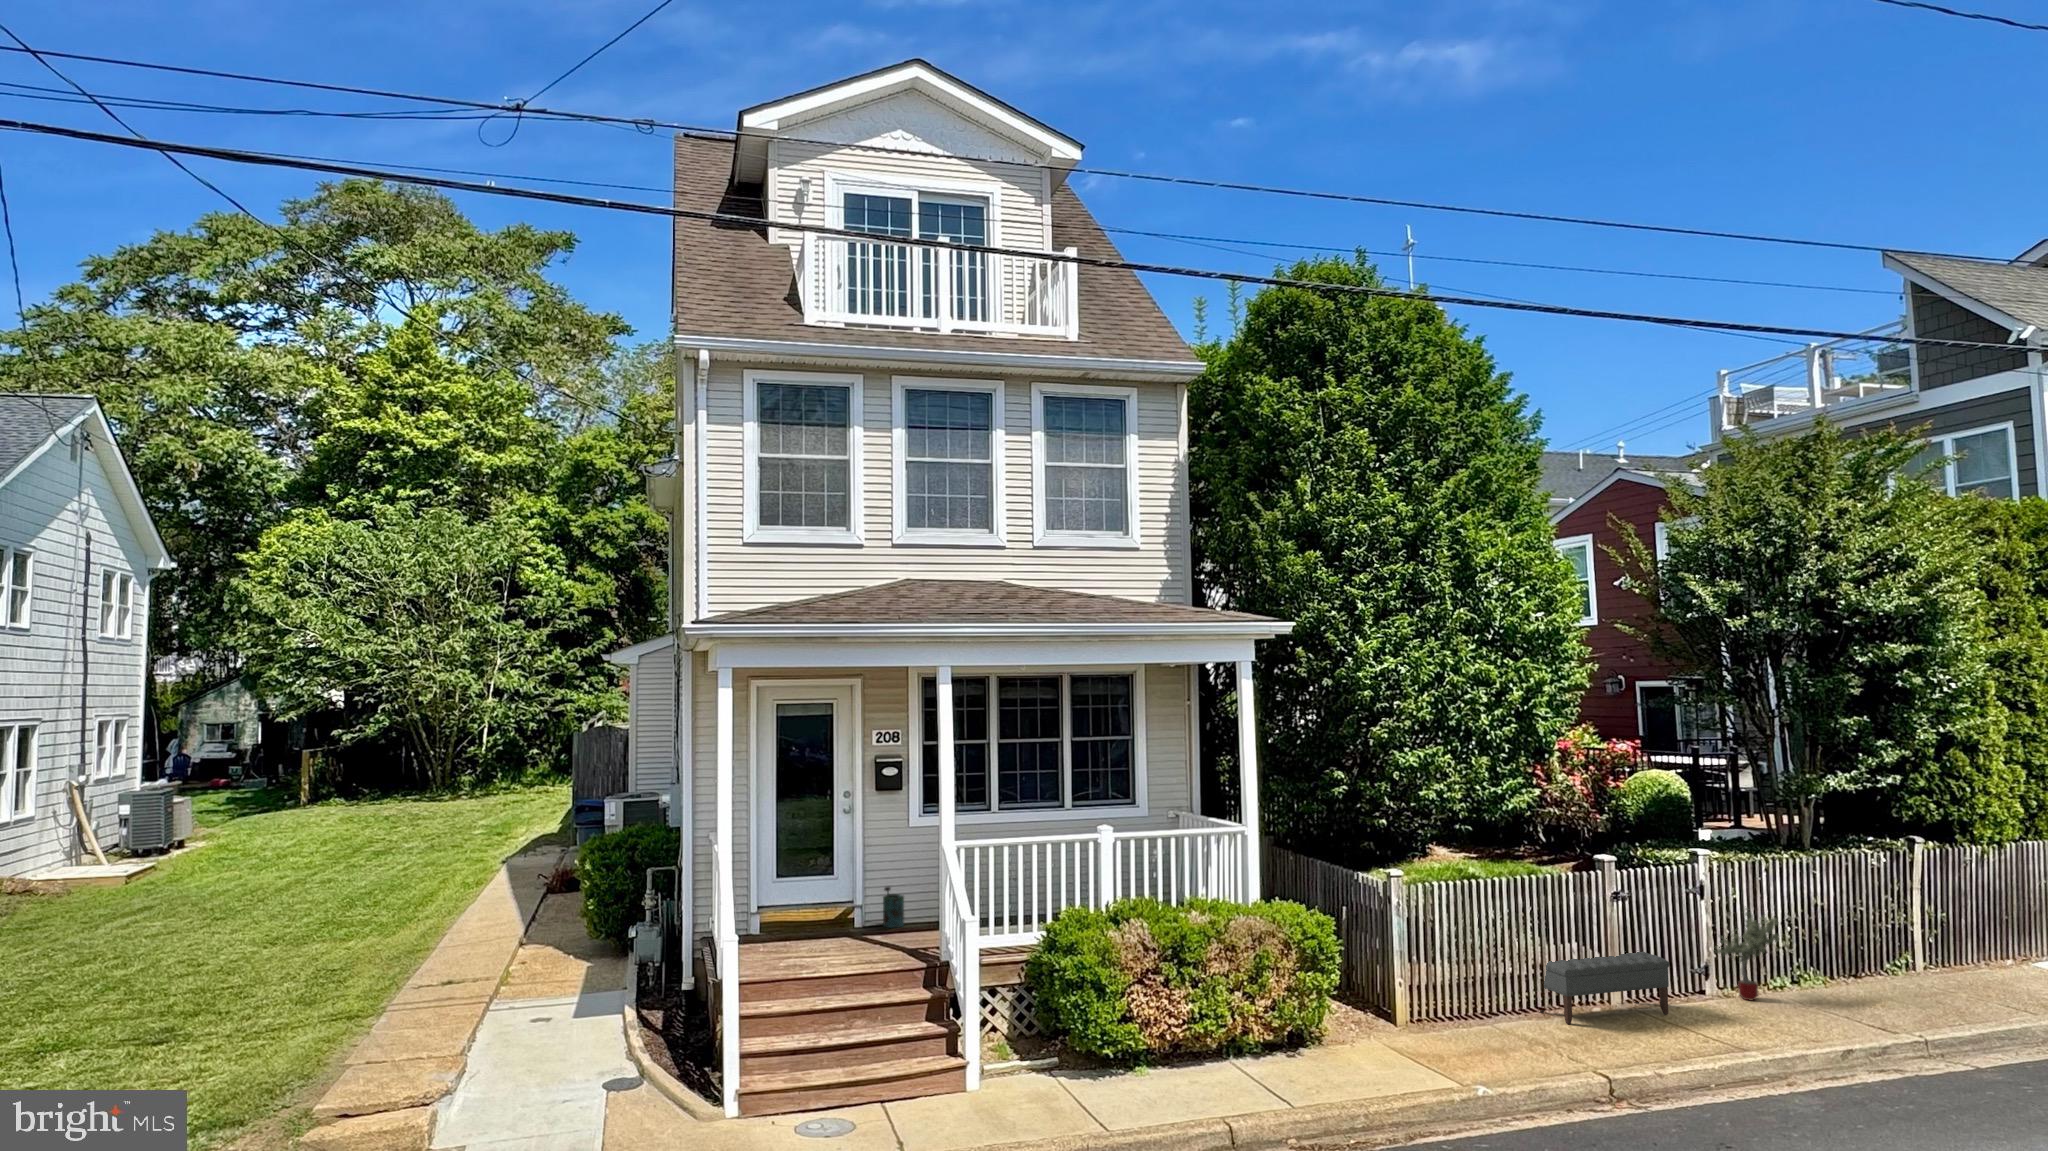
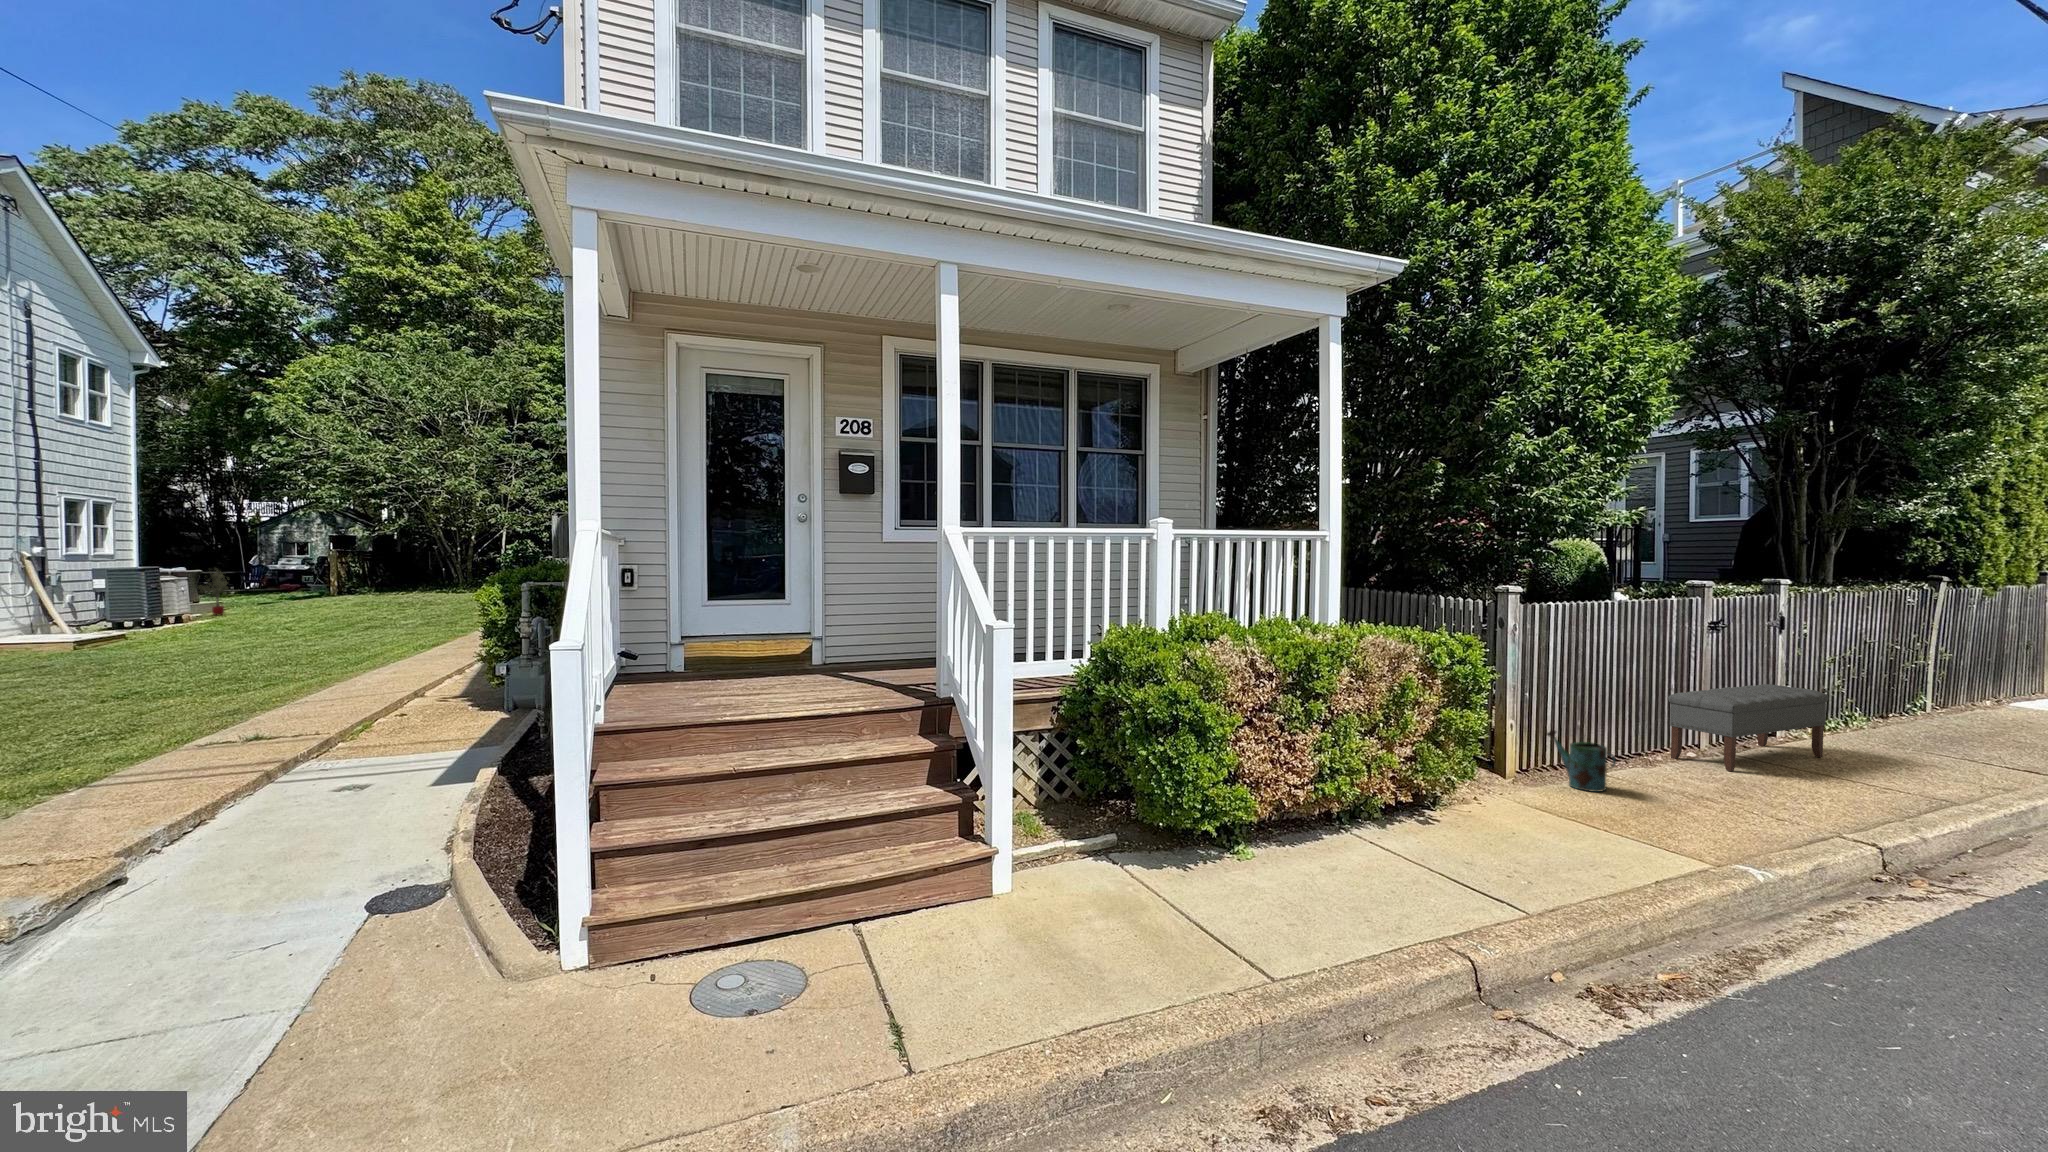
watering can: present [883,887,904,928] -> present [1547,730,1616,792]
potted tree: present [1715,908,1779,1000] -> present [197,570,228,615]

